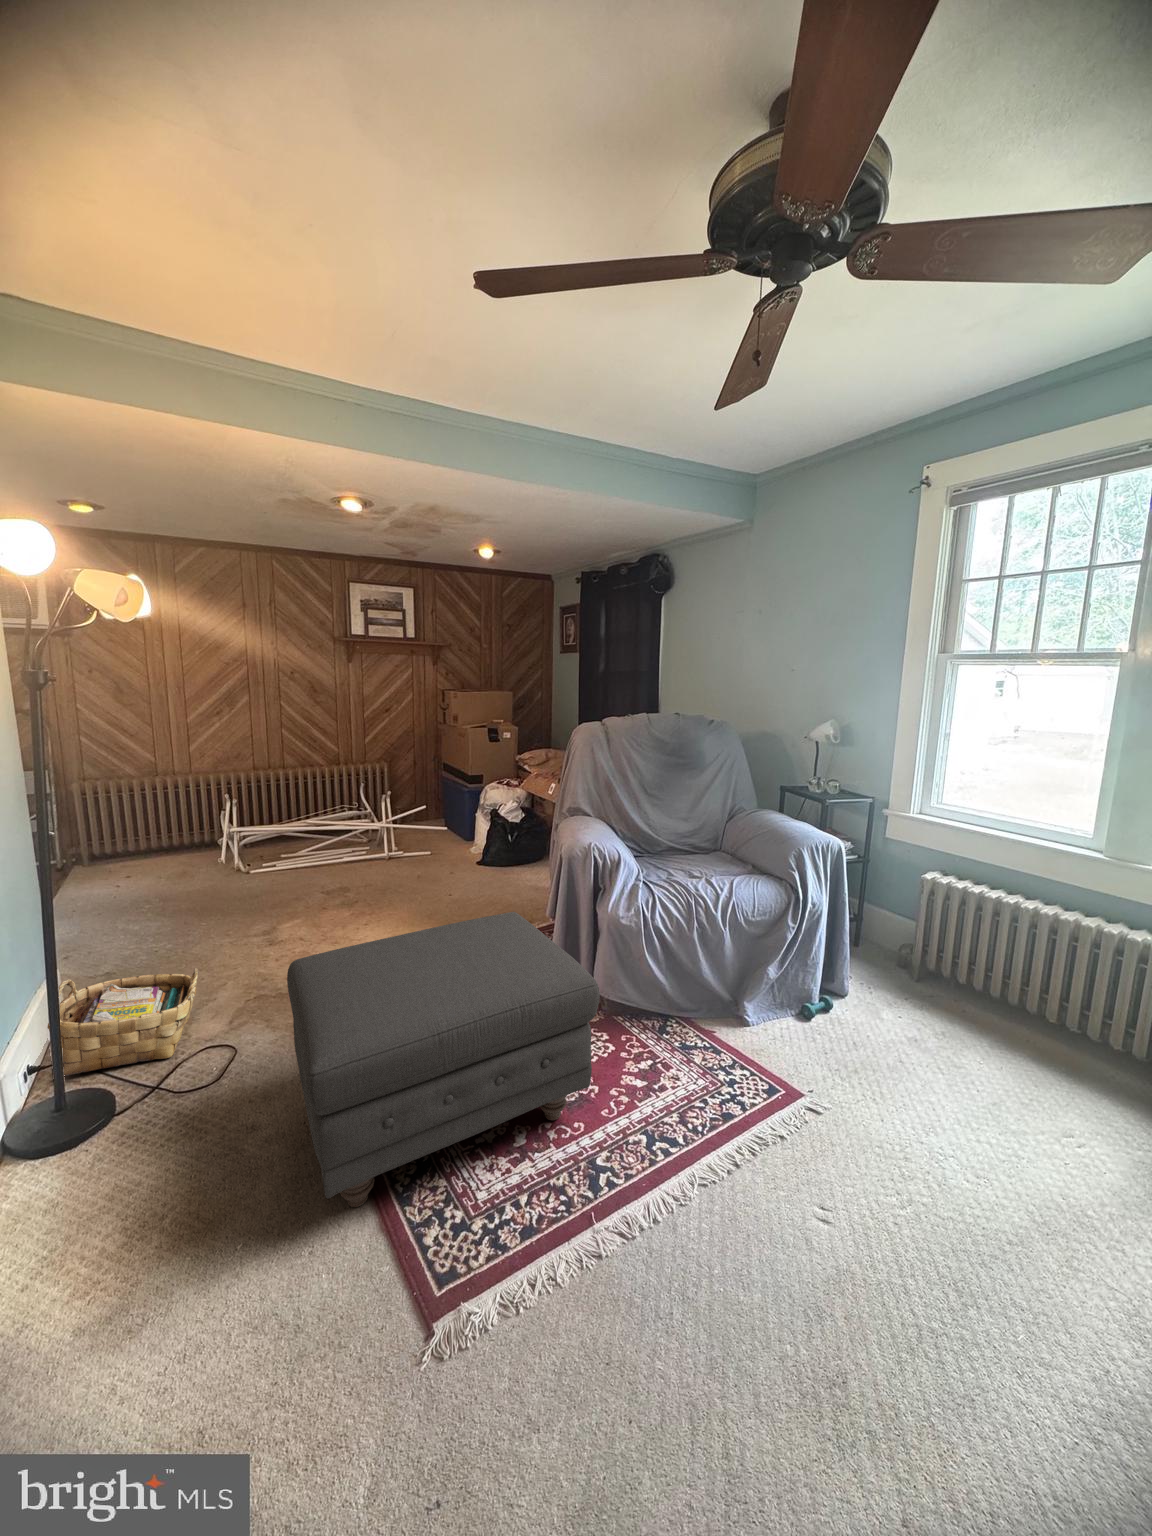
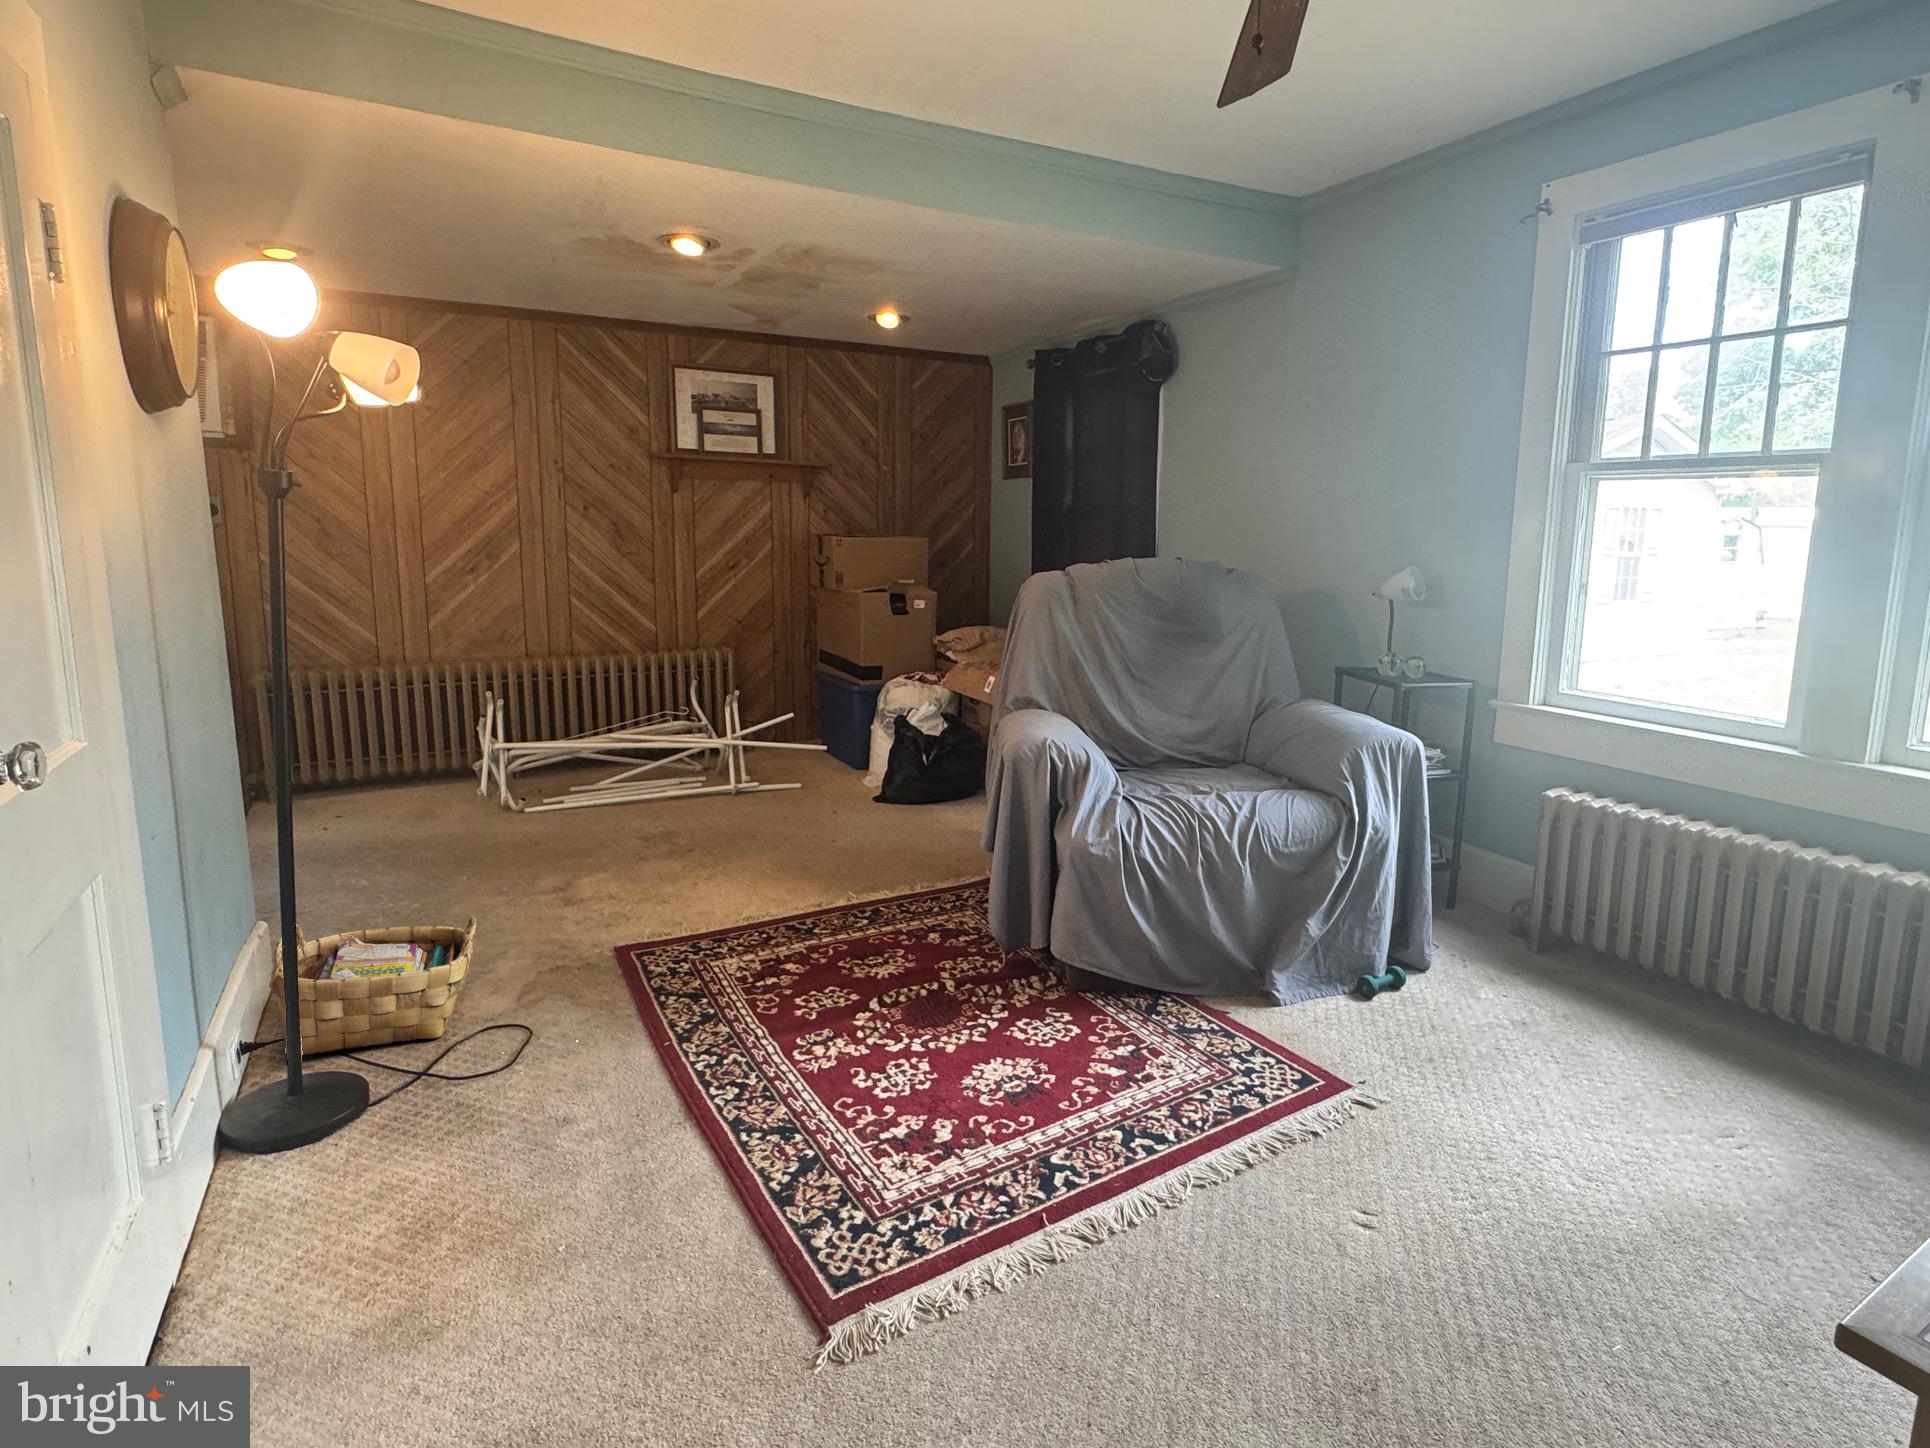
ottoman: present [287,912,600,1207] -> none [615,832,1056,1206]

